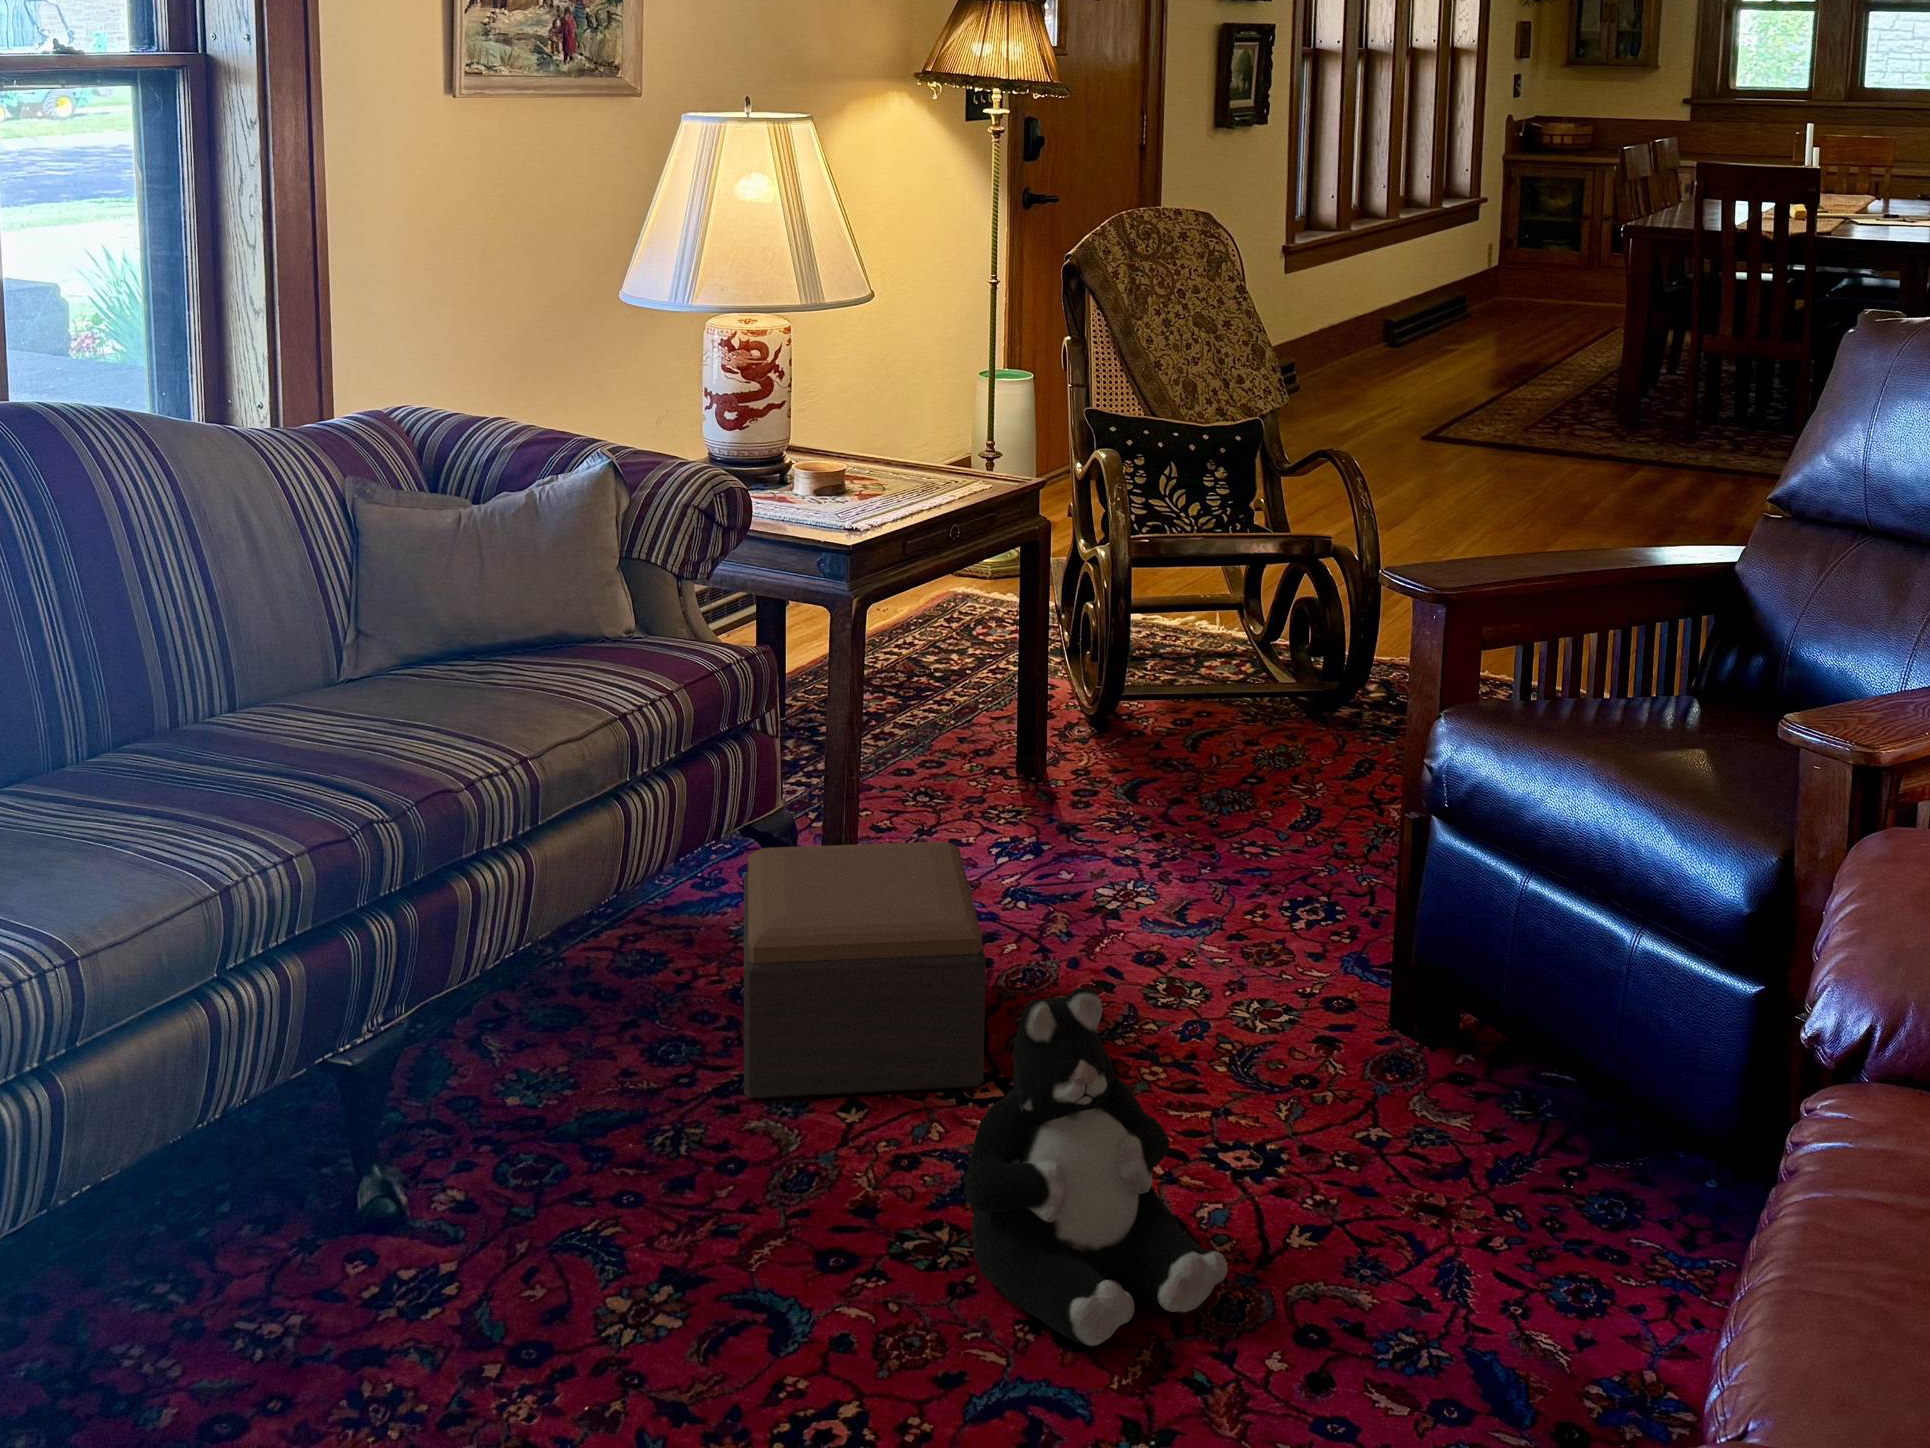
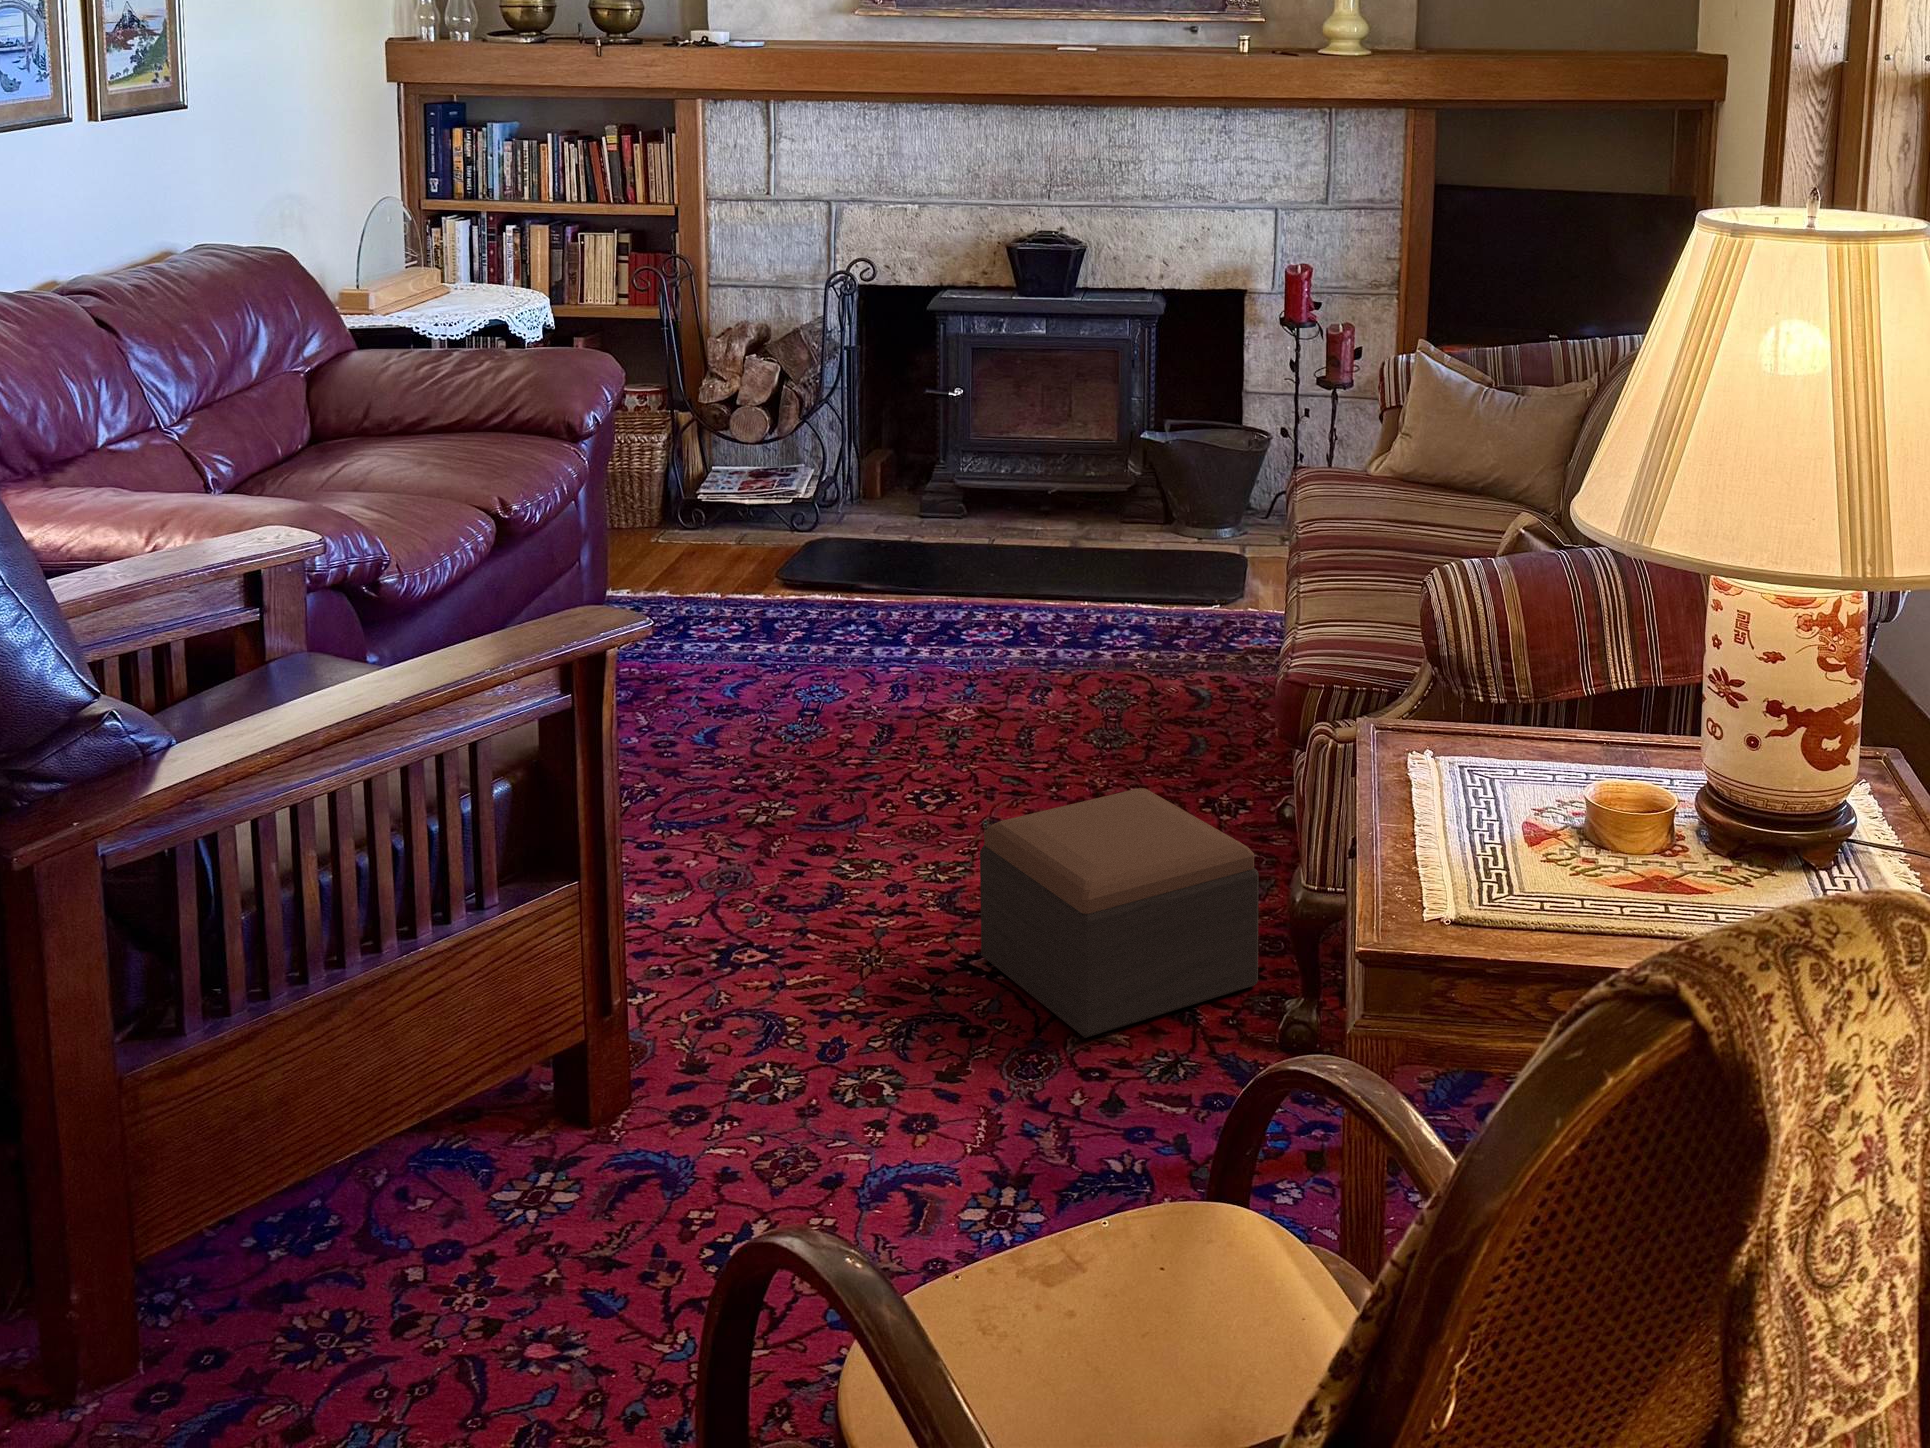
plush toy: present [965,988,1227,1346] -> none [729,697,907,890]

